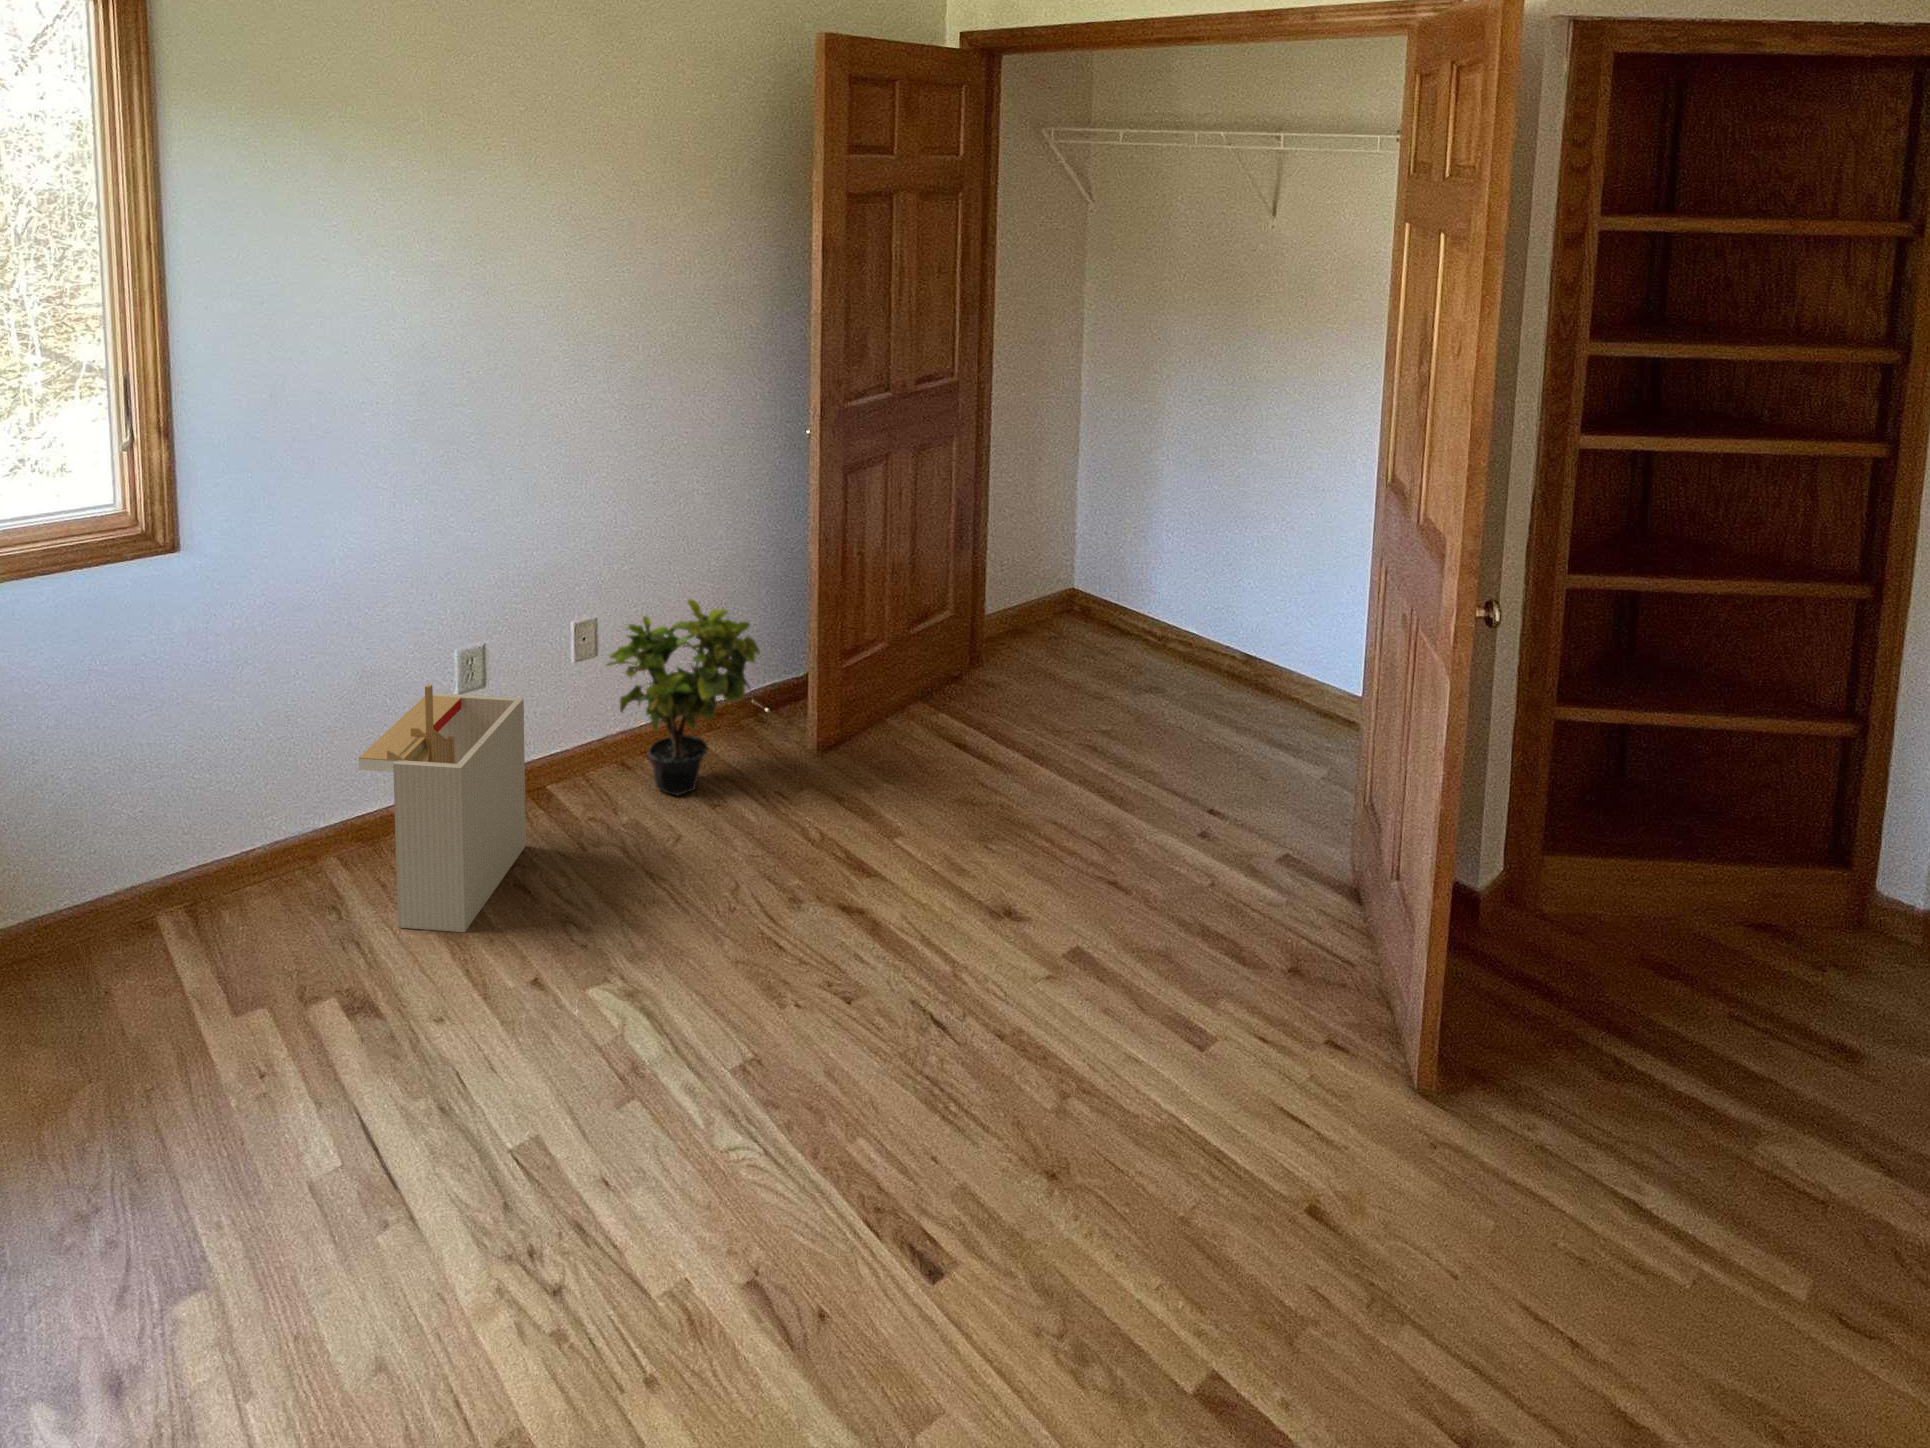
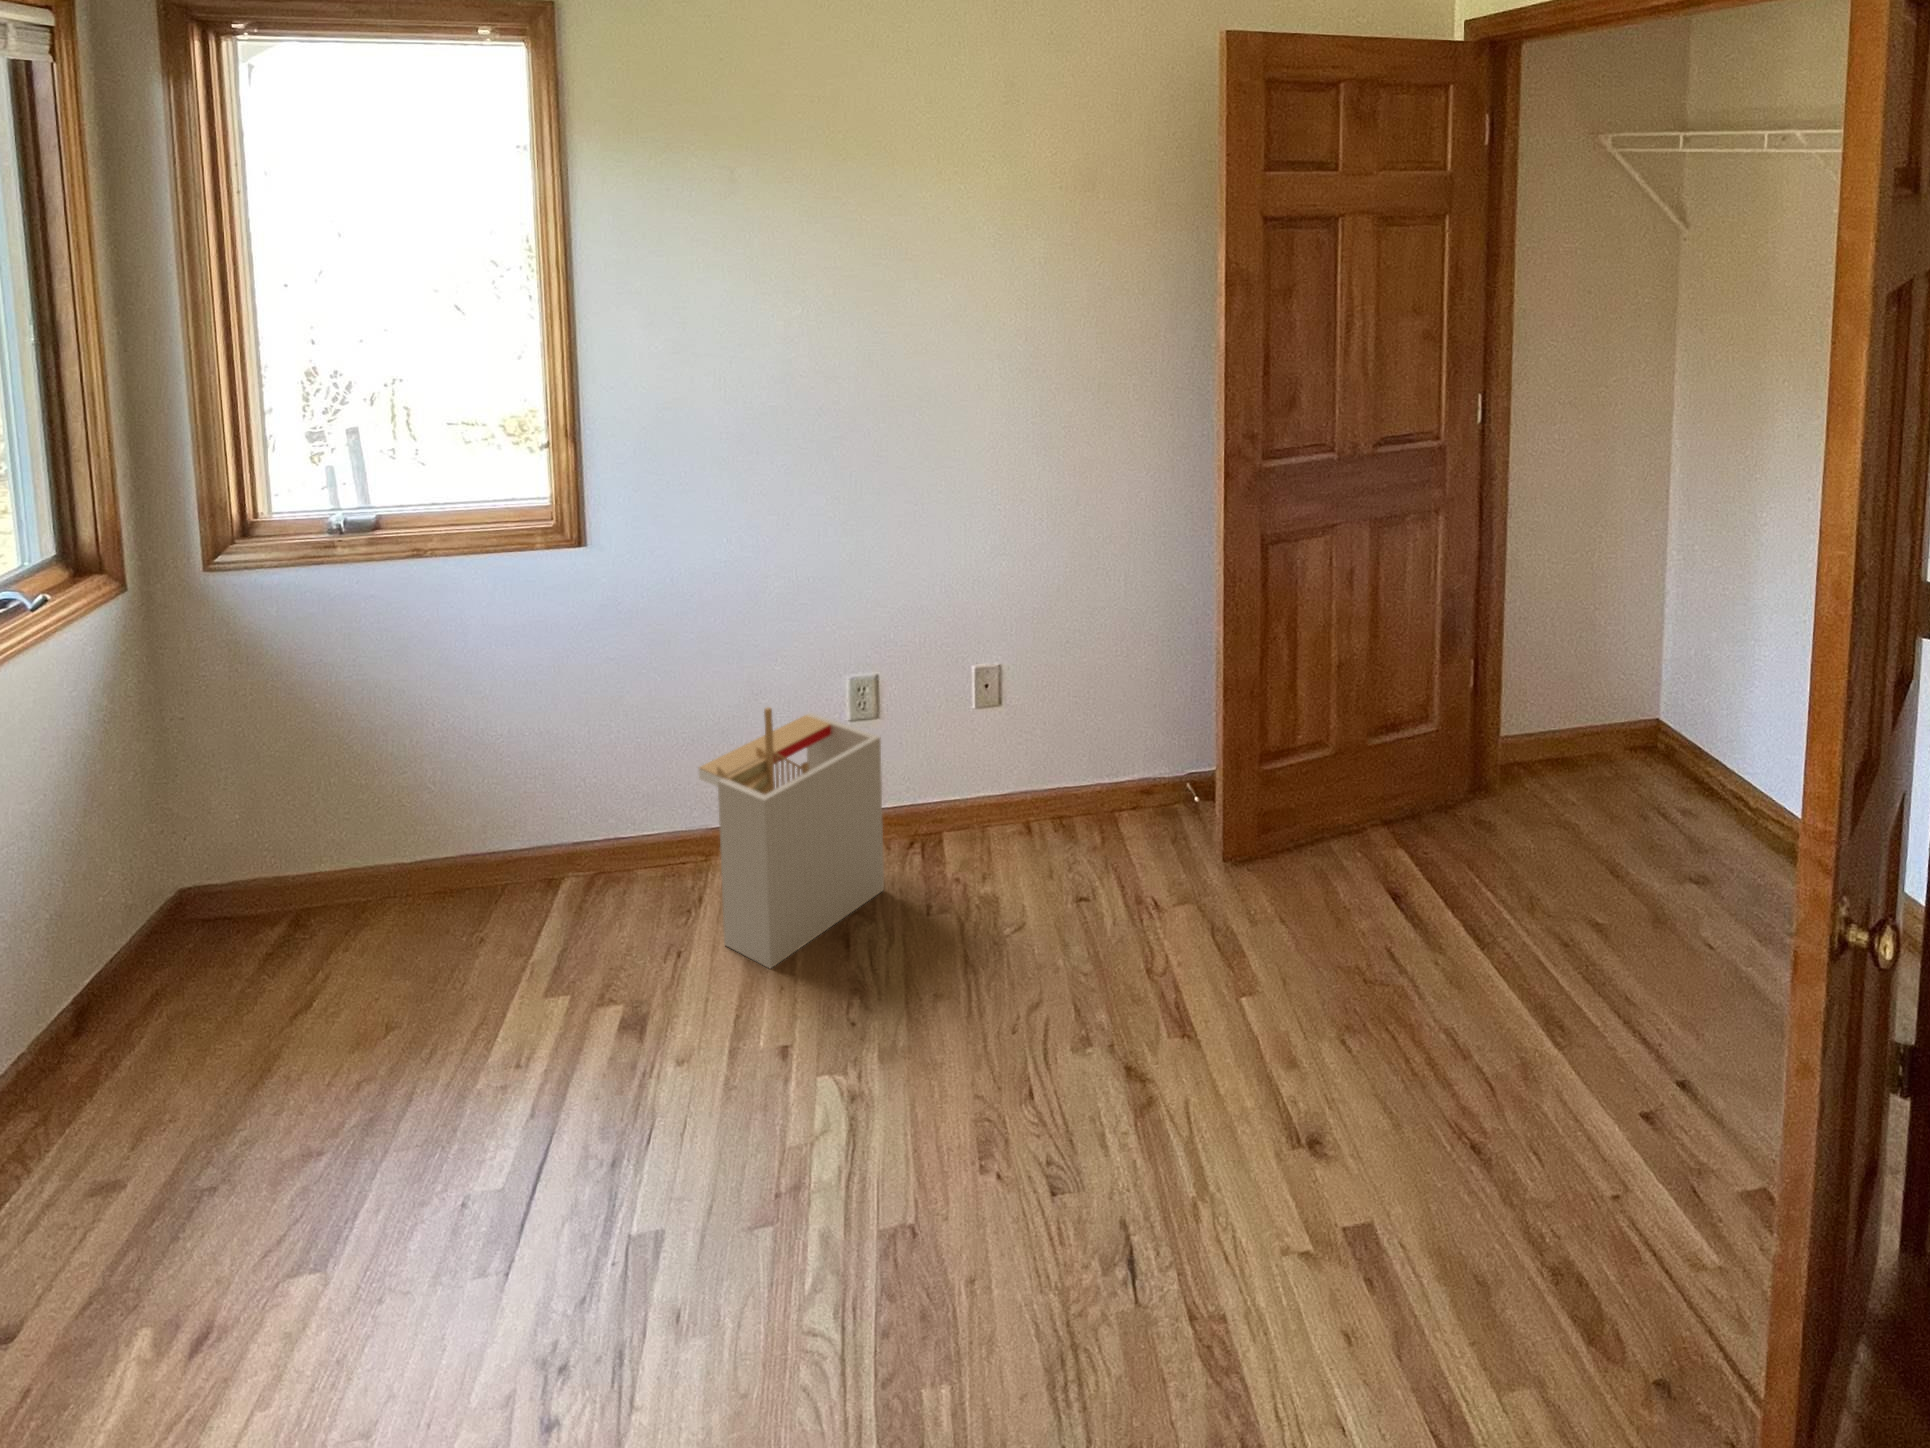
potted plant: present [607,599,760,795] -> none [992,659,1149,874]

